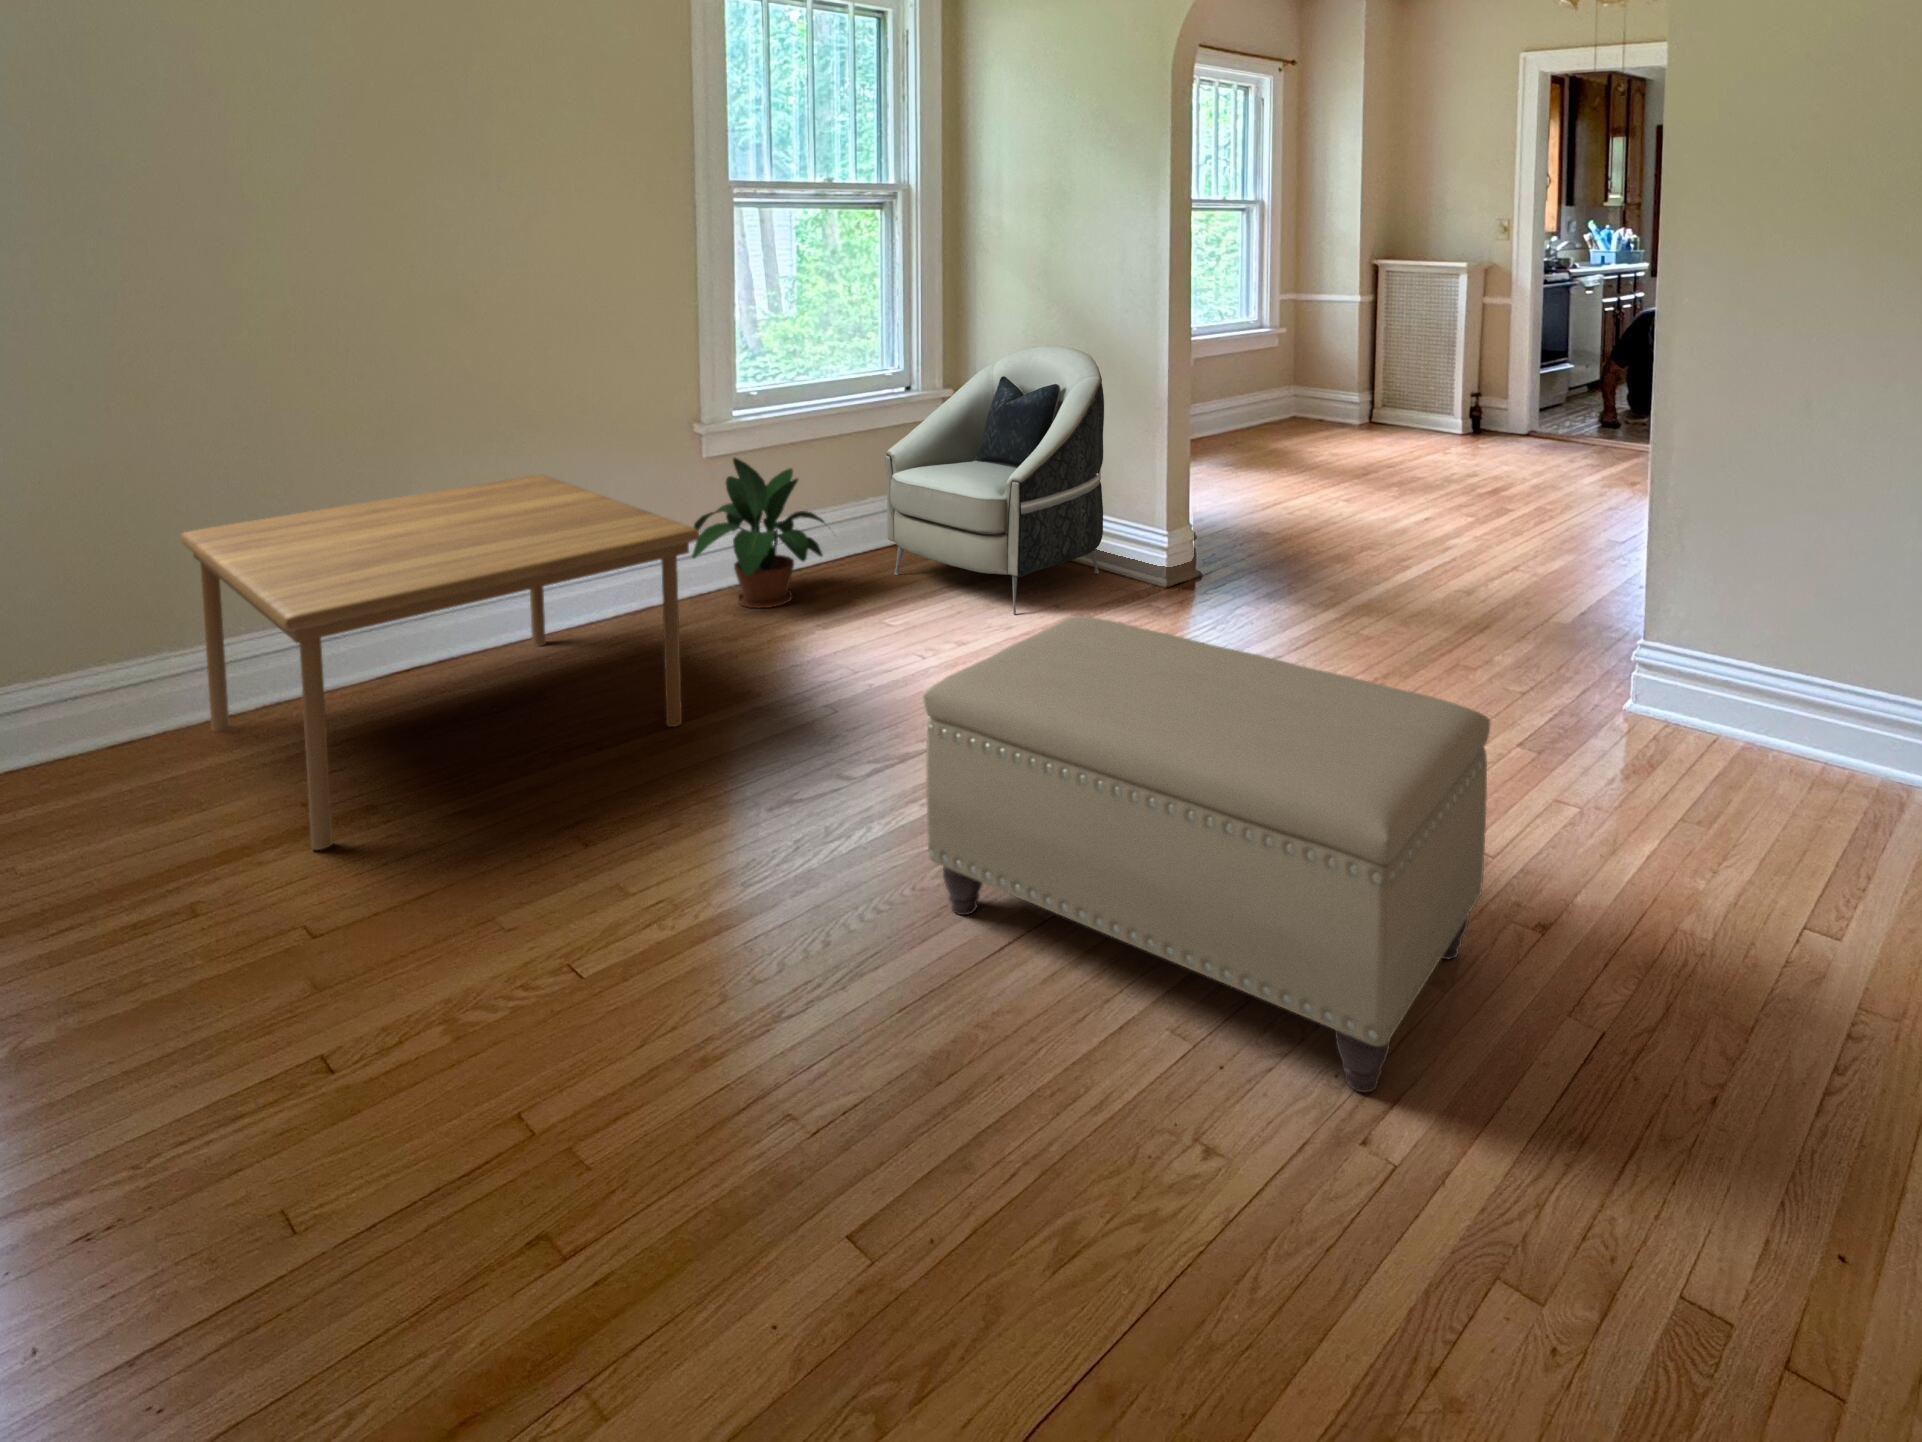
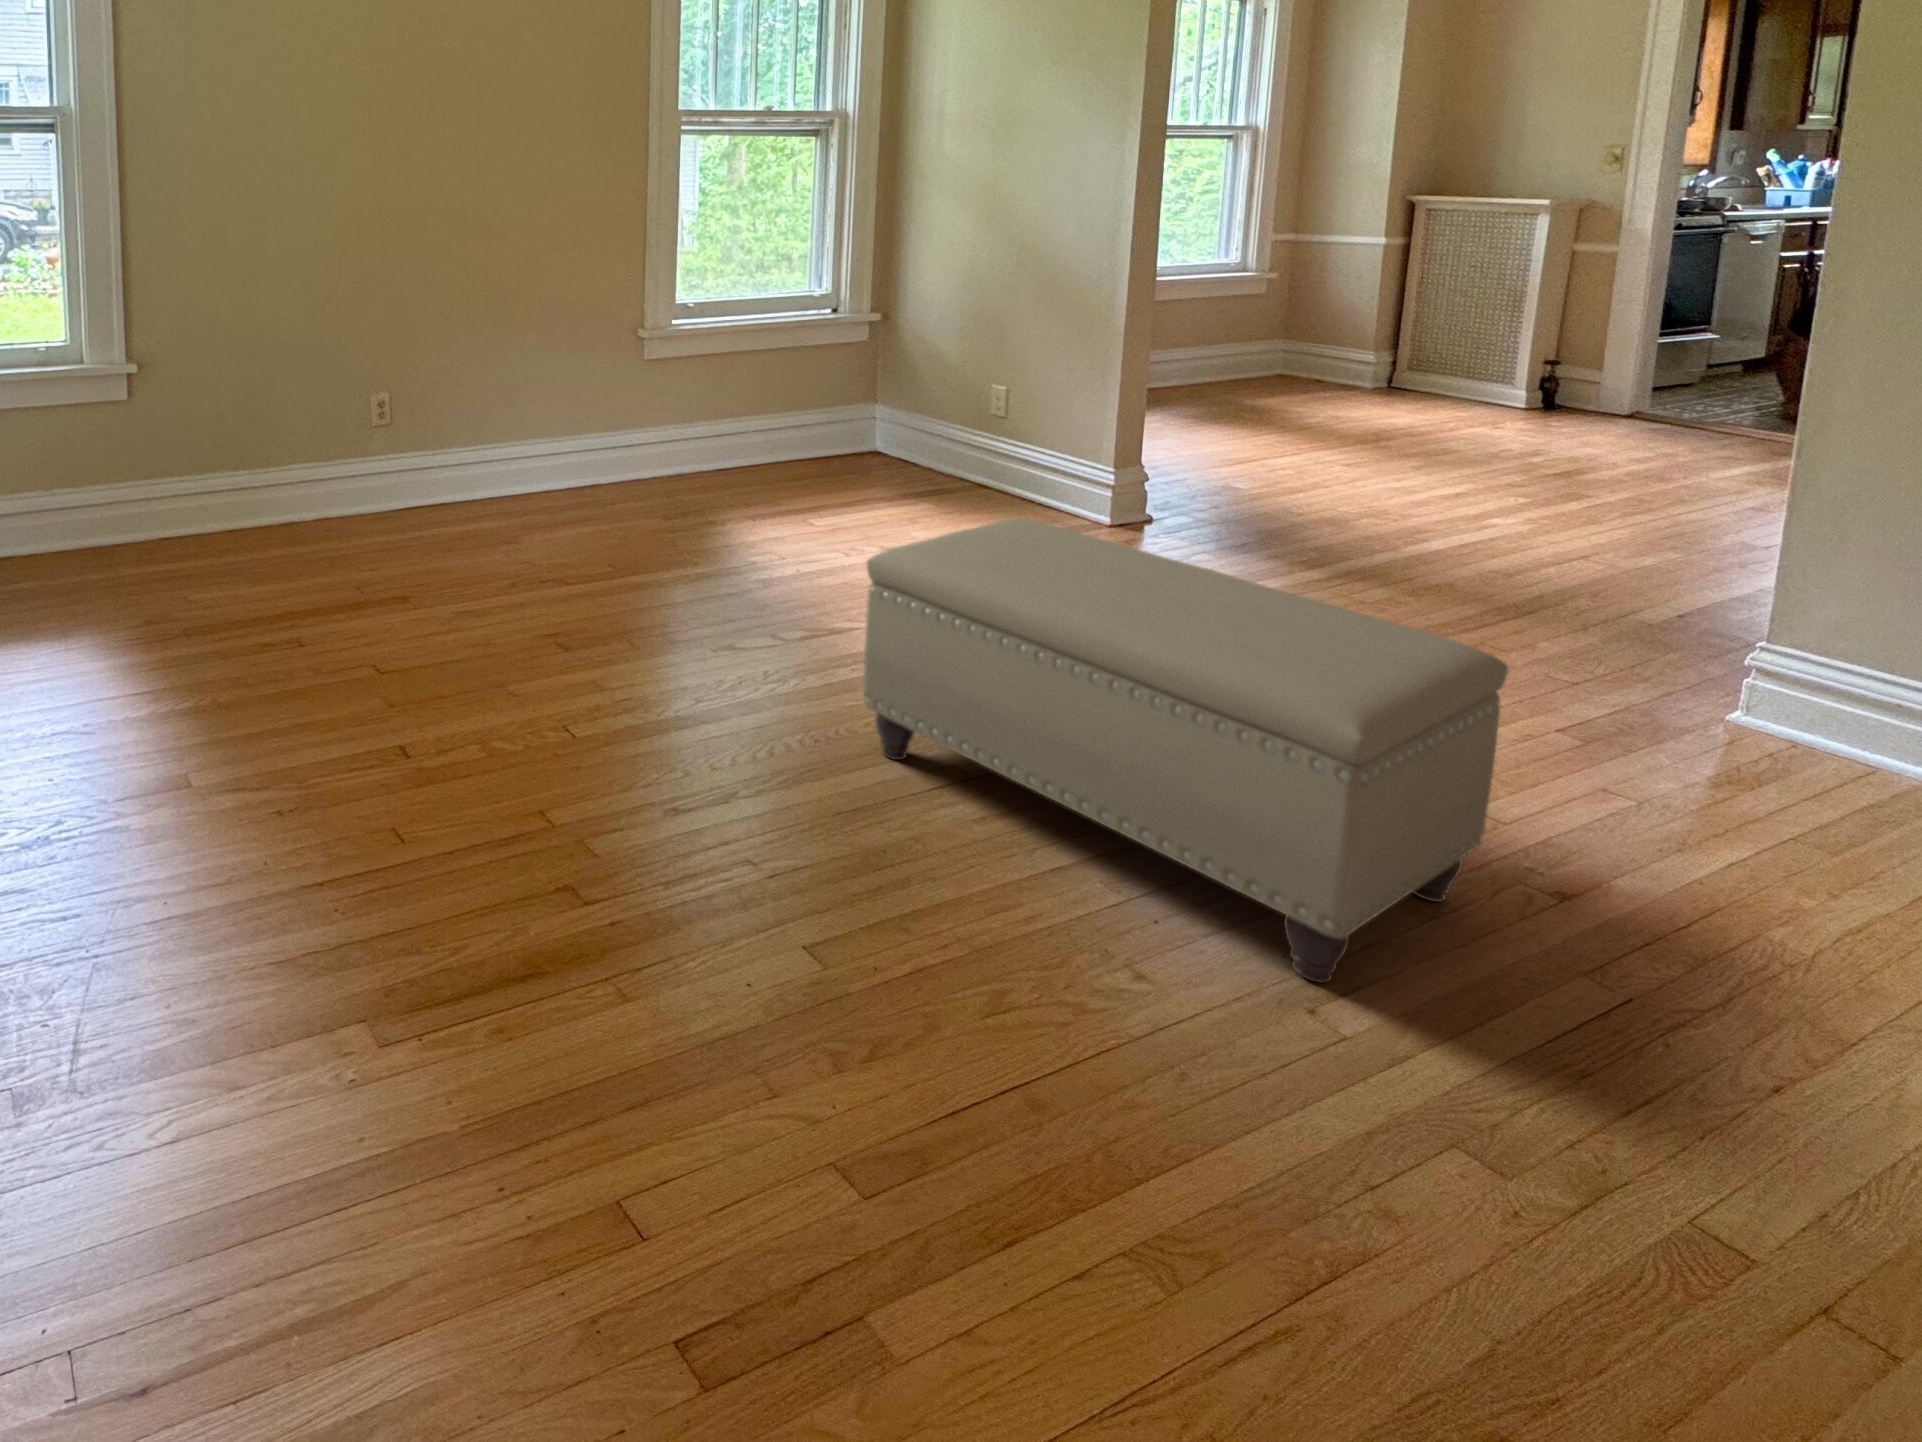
armchair: present [885,345,1104,614] -> none [812,232,1049,529]
potted plant: present [692,458,824,608] -> none [633,359,763,496]
coffee table: present [181,475,699,850] -> none [273,361,655,619]

